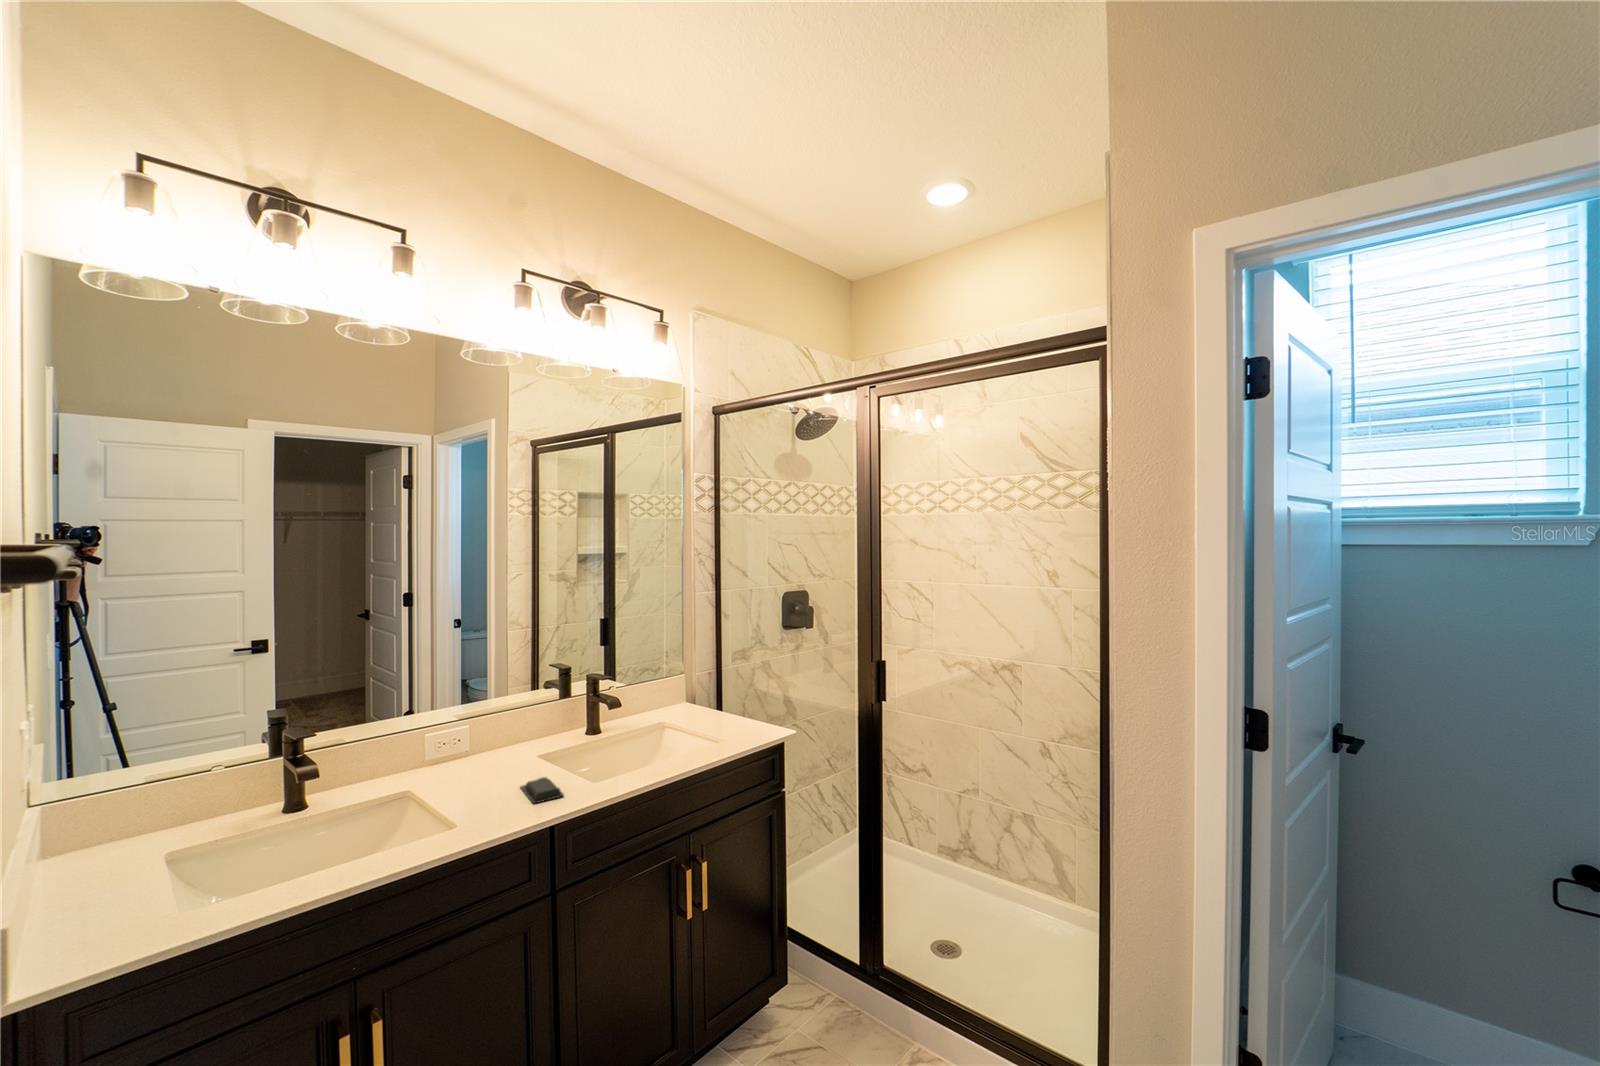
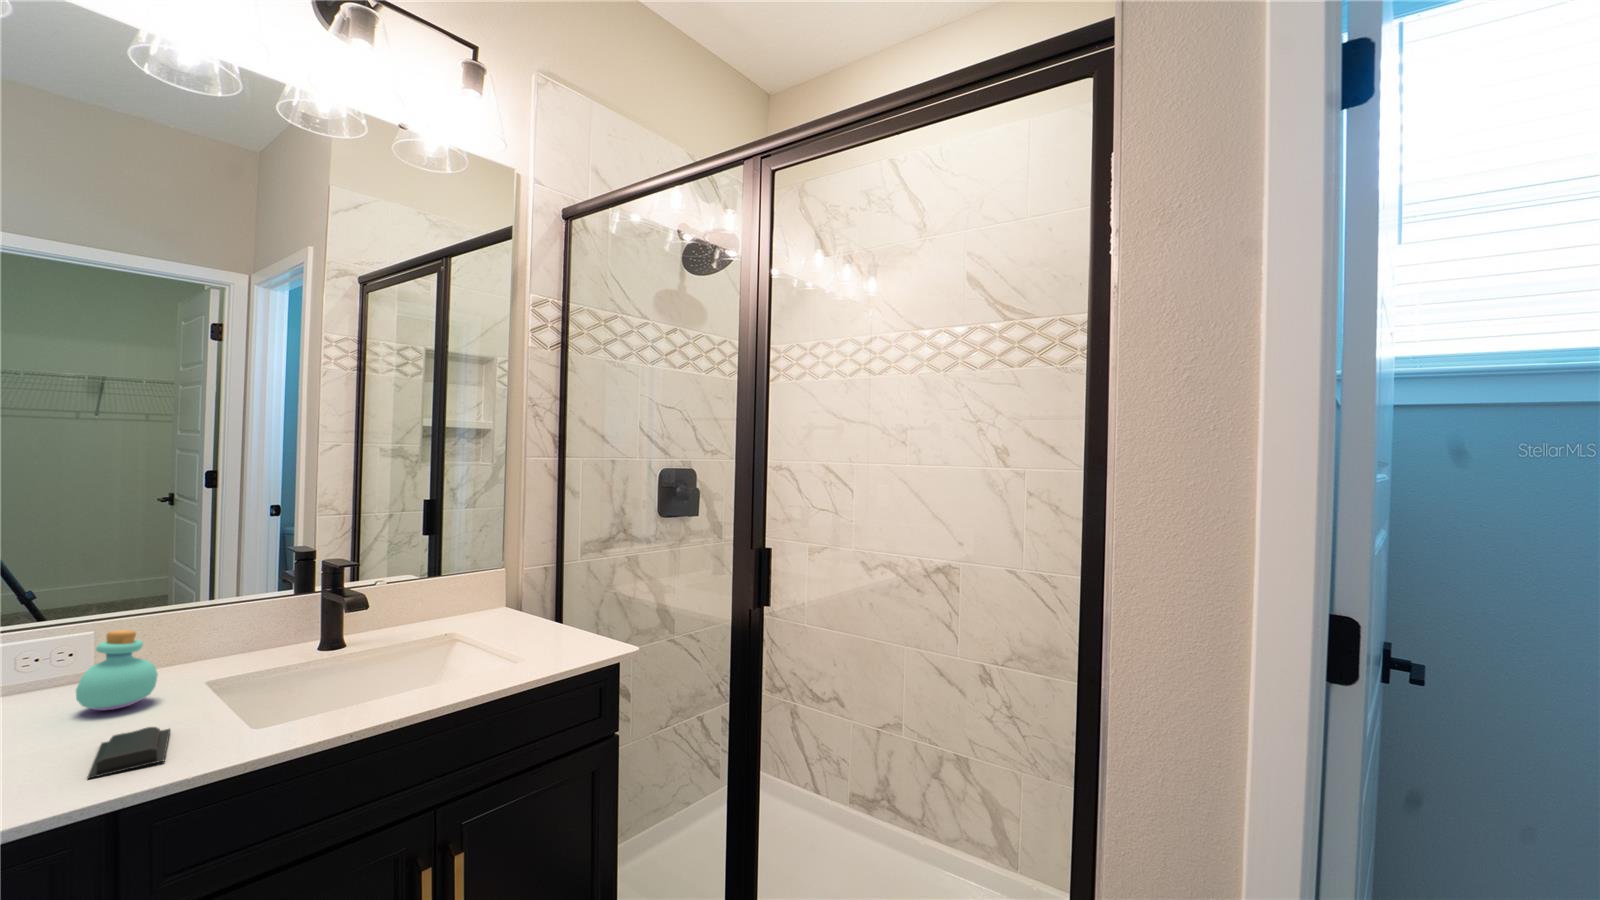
perfume bottle: none [486,720,524,769] -> present [76,630,158,710]

